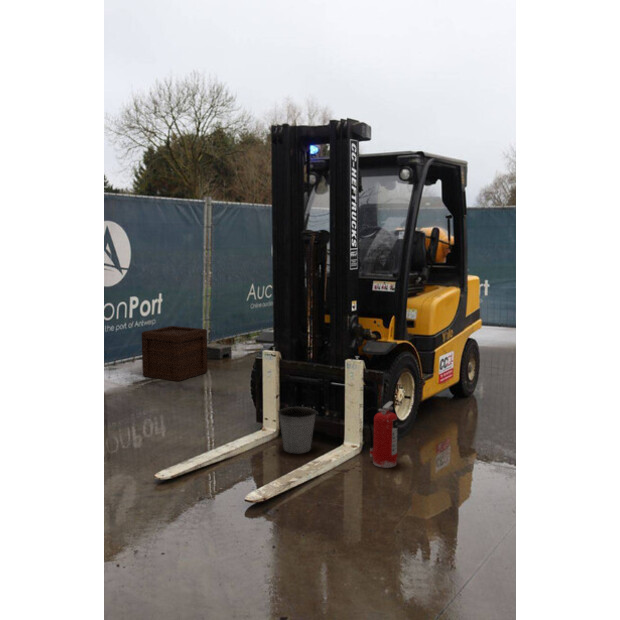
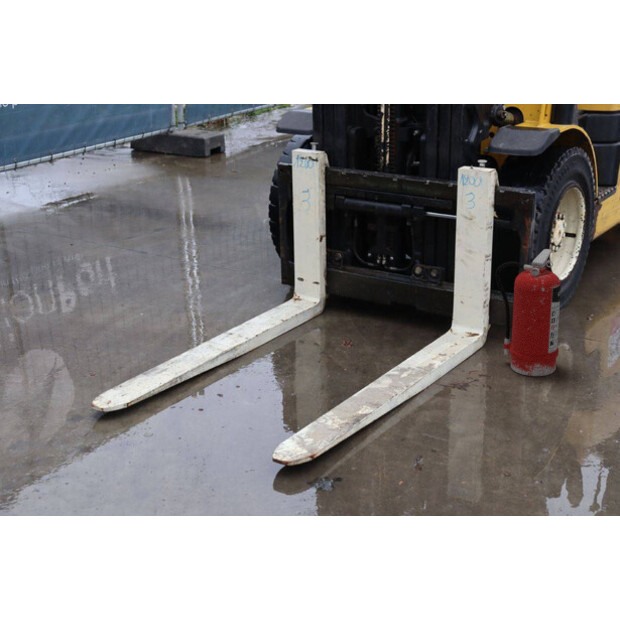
wooden crate: present [142,326,207,381] -> none [60,98,184,202]
bucket: present [278,407,316,453] -> none [323,259,402,347]

